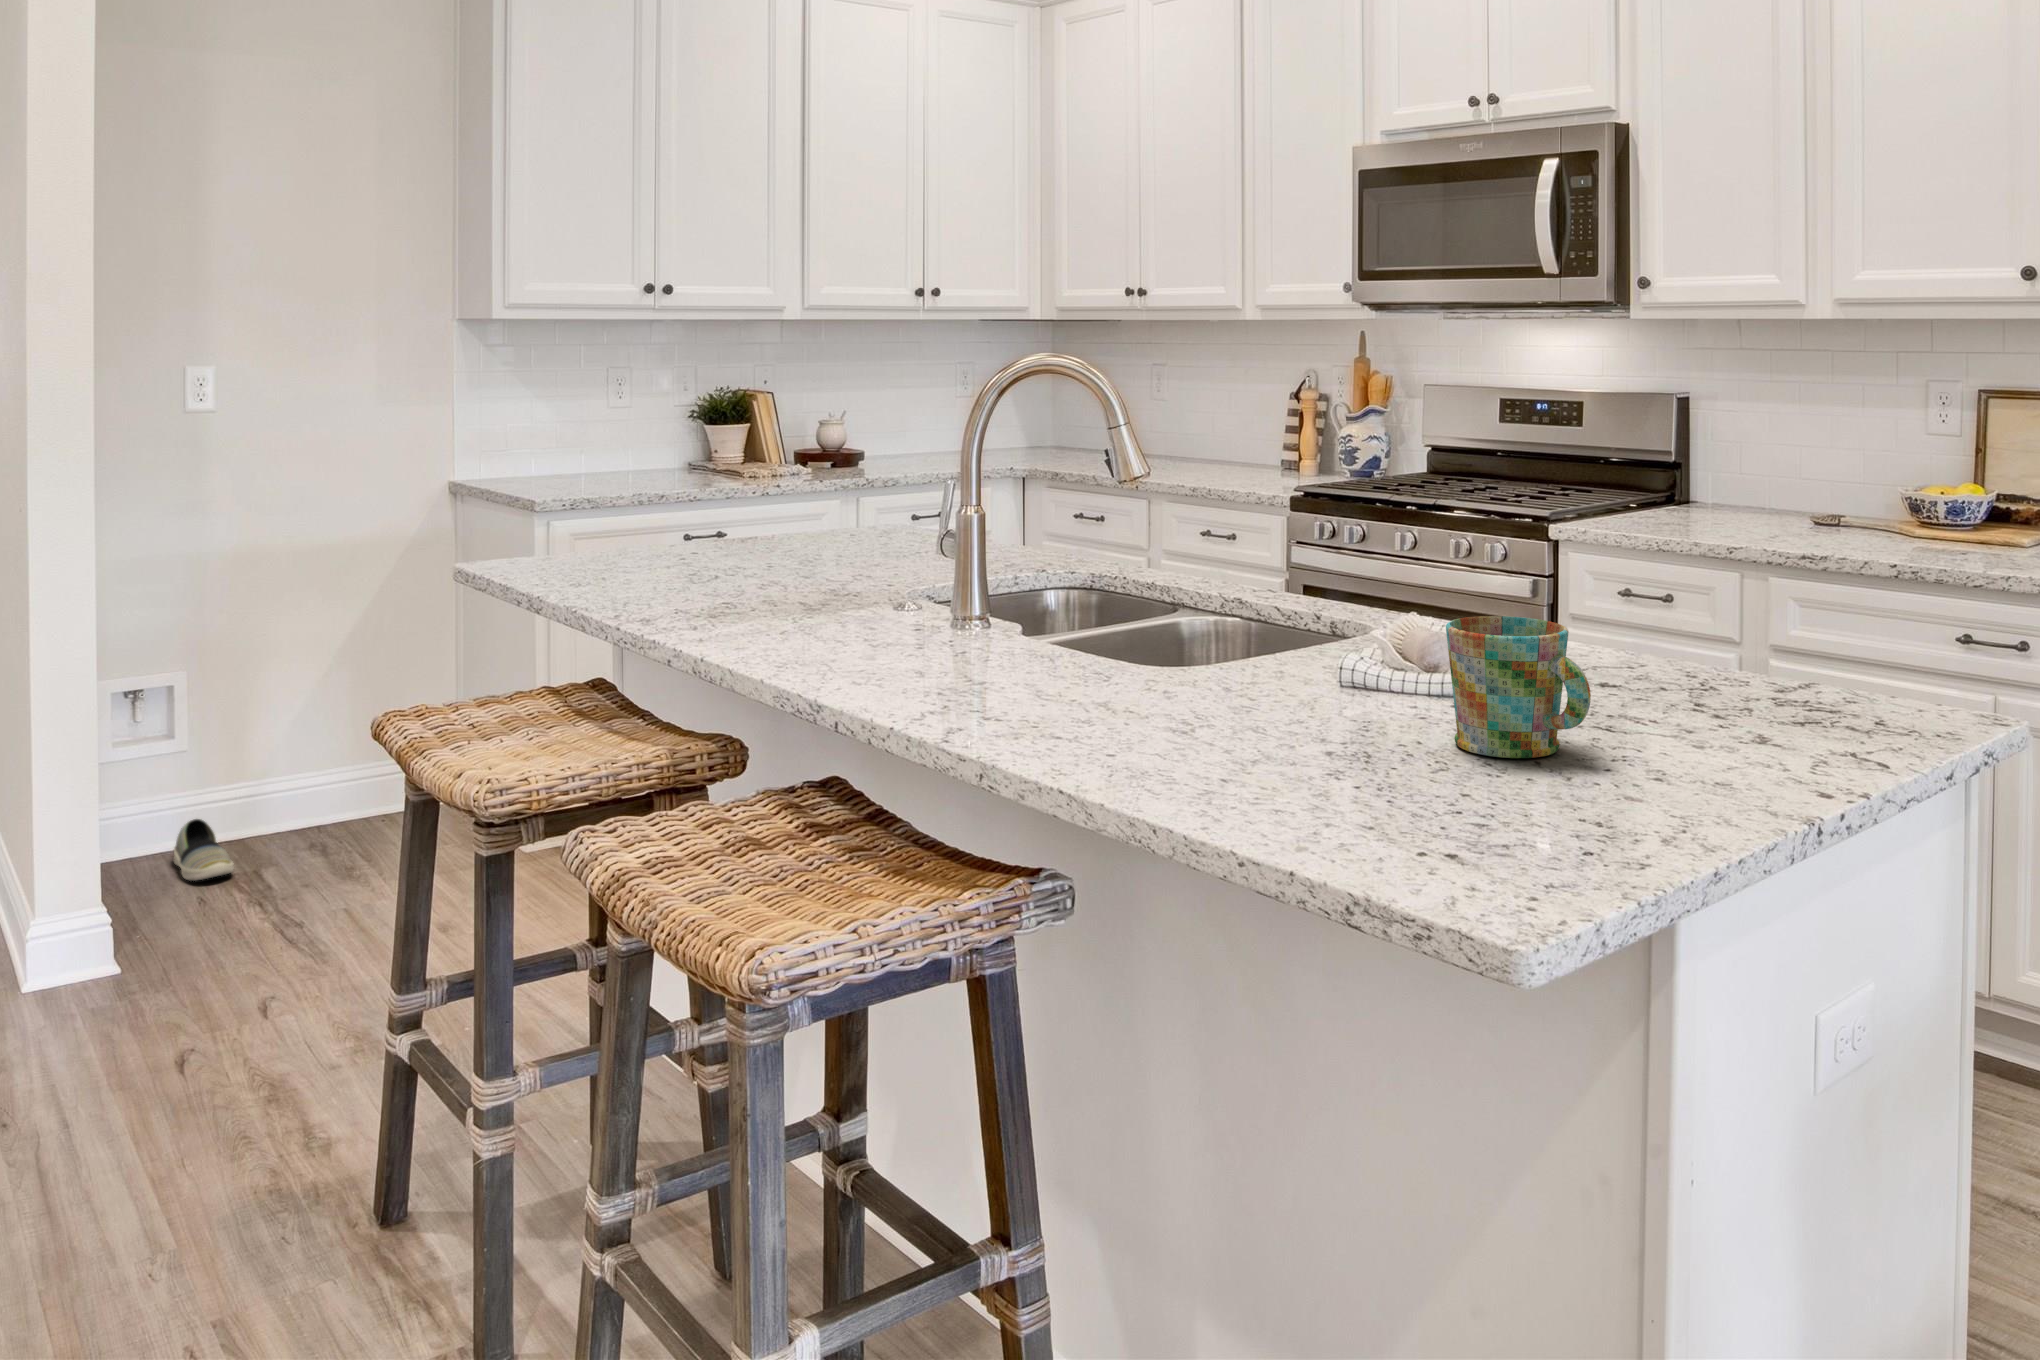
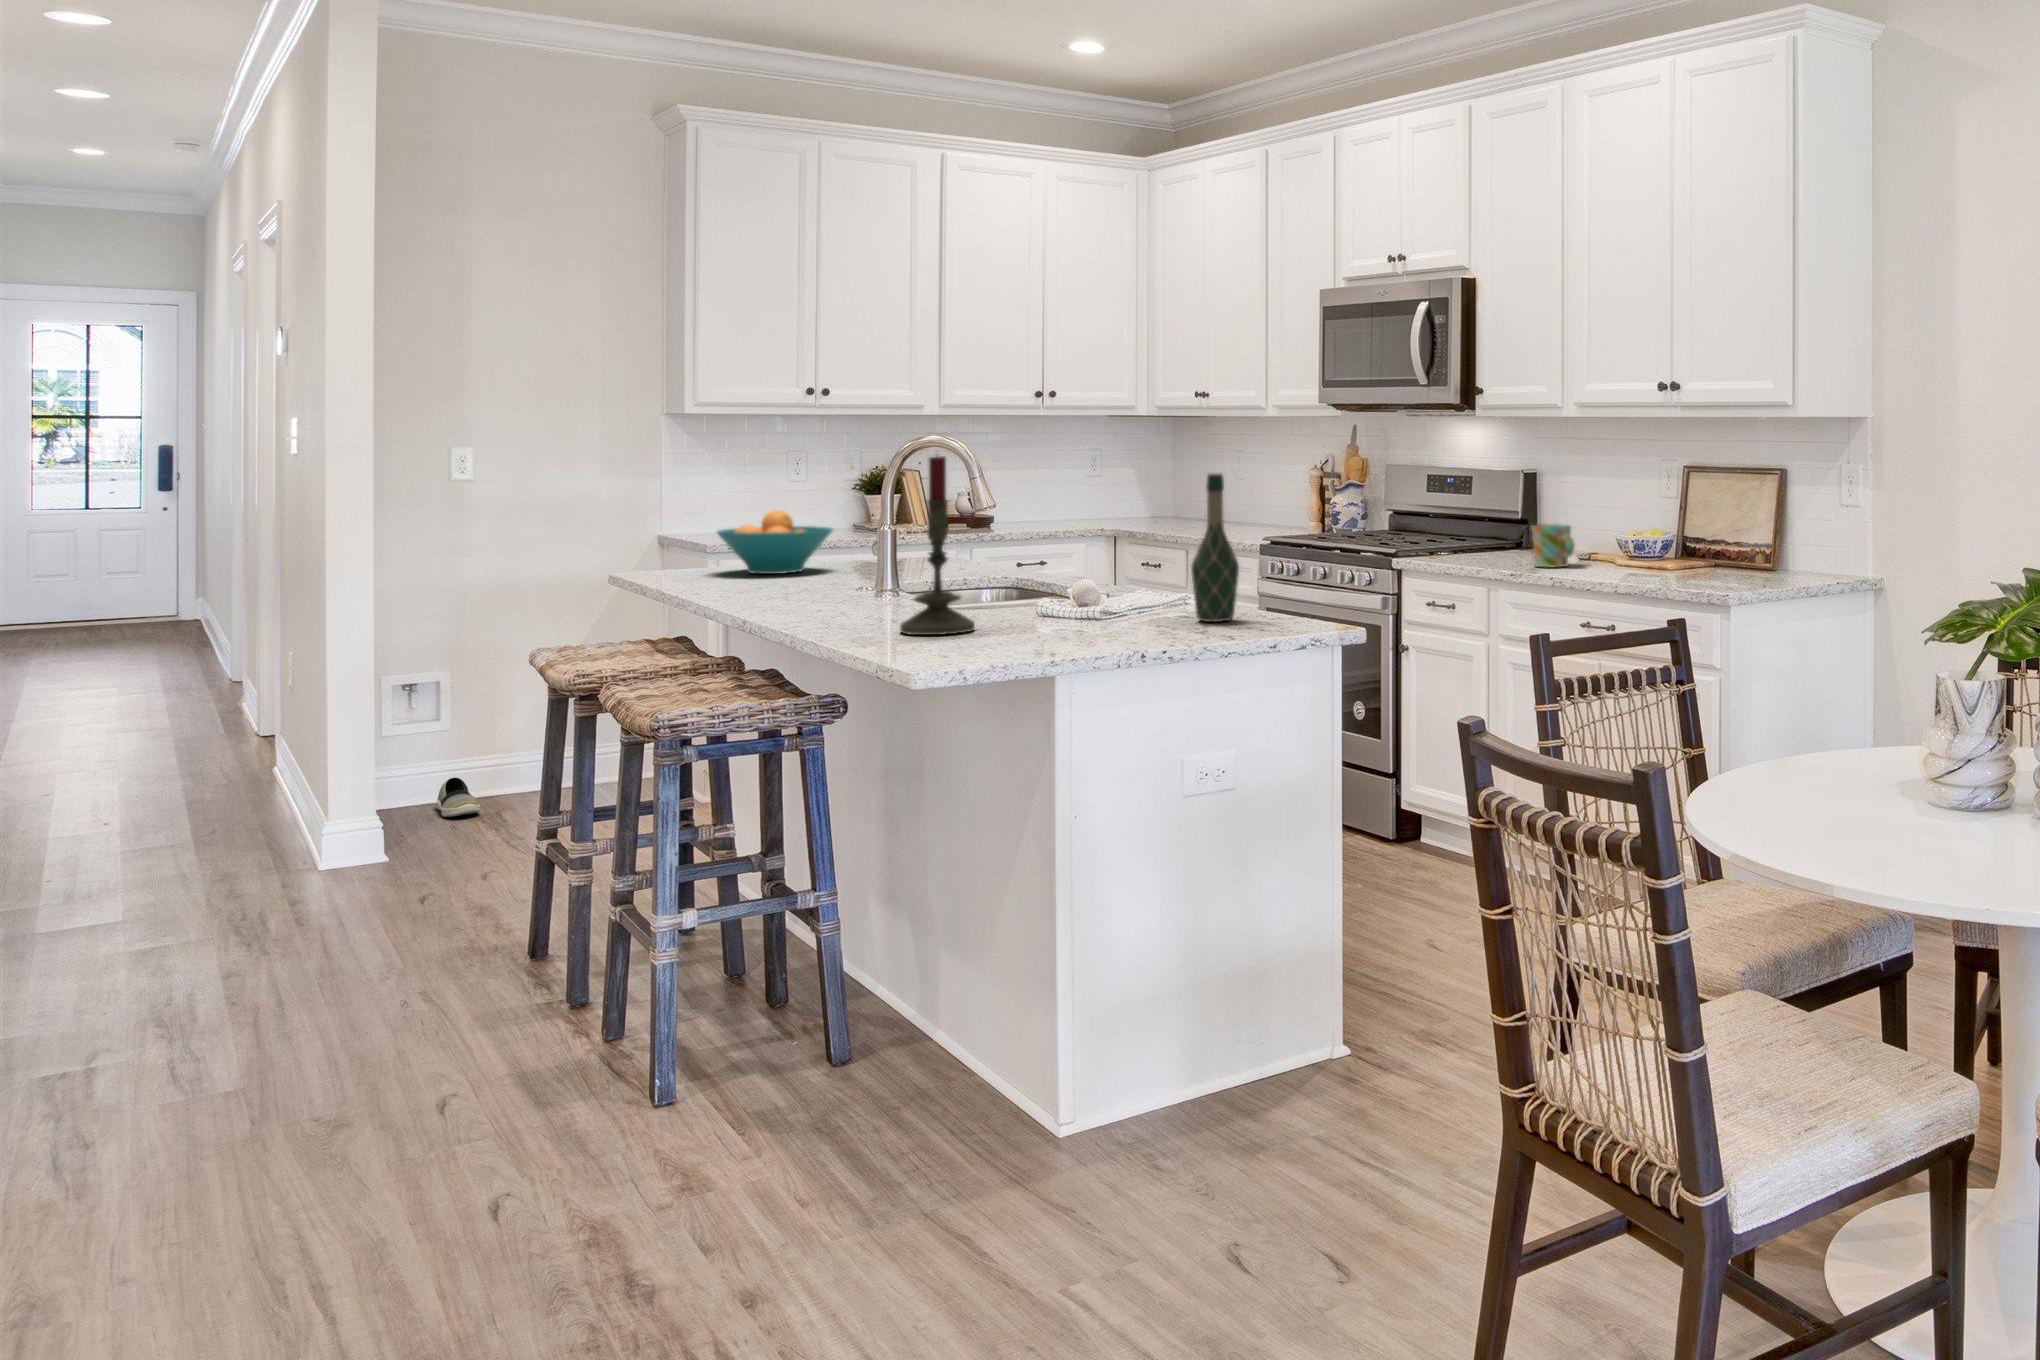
candle: none [1211,392,1357,780] -> present [900,456,975,635]
wine bottle: none [1708,432,1807,728] -> present [1191,473,1239,622]
fruit bowl: none [640,470,814,573] -> present [717,510,833,574]
mug: present [1446,616,1591,758] -> present [1531,524,1575,567]

